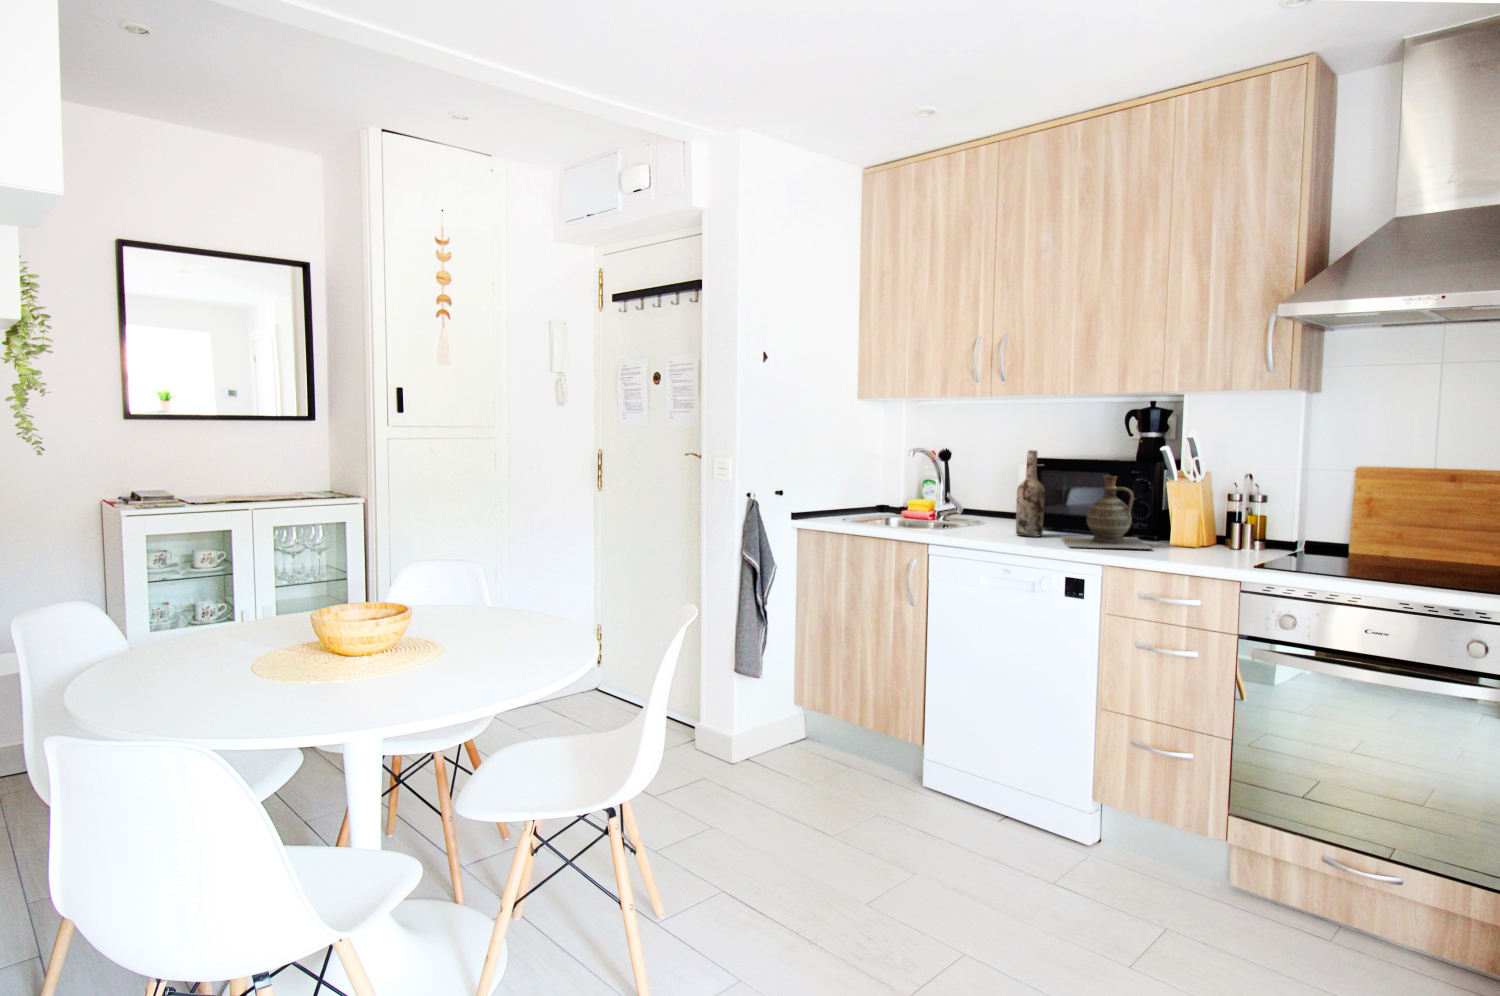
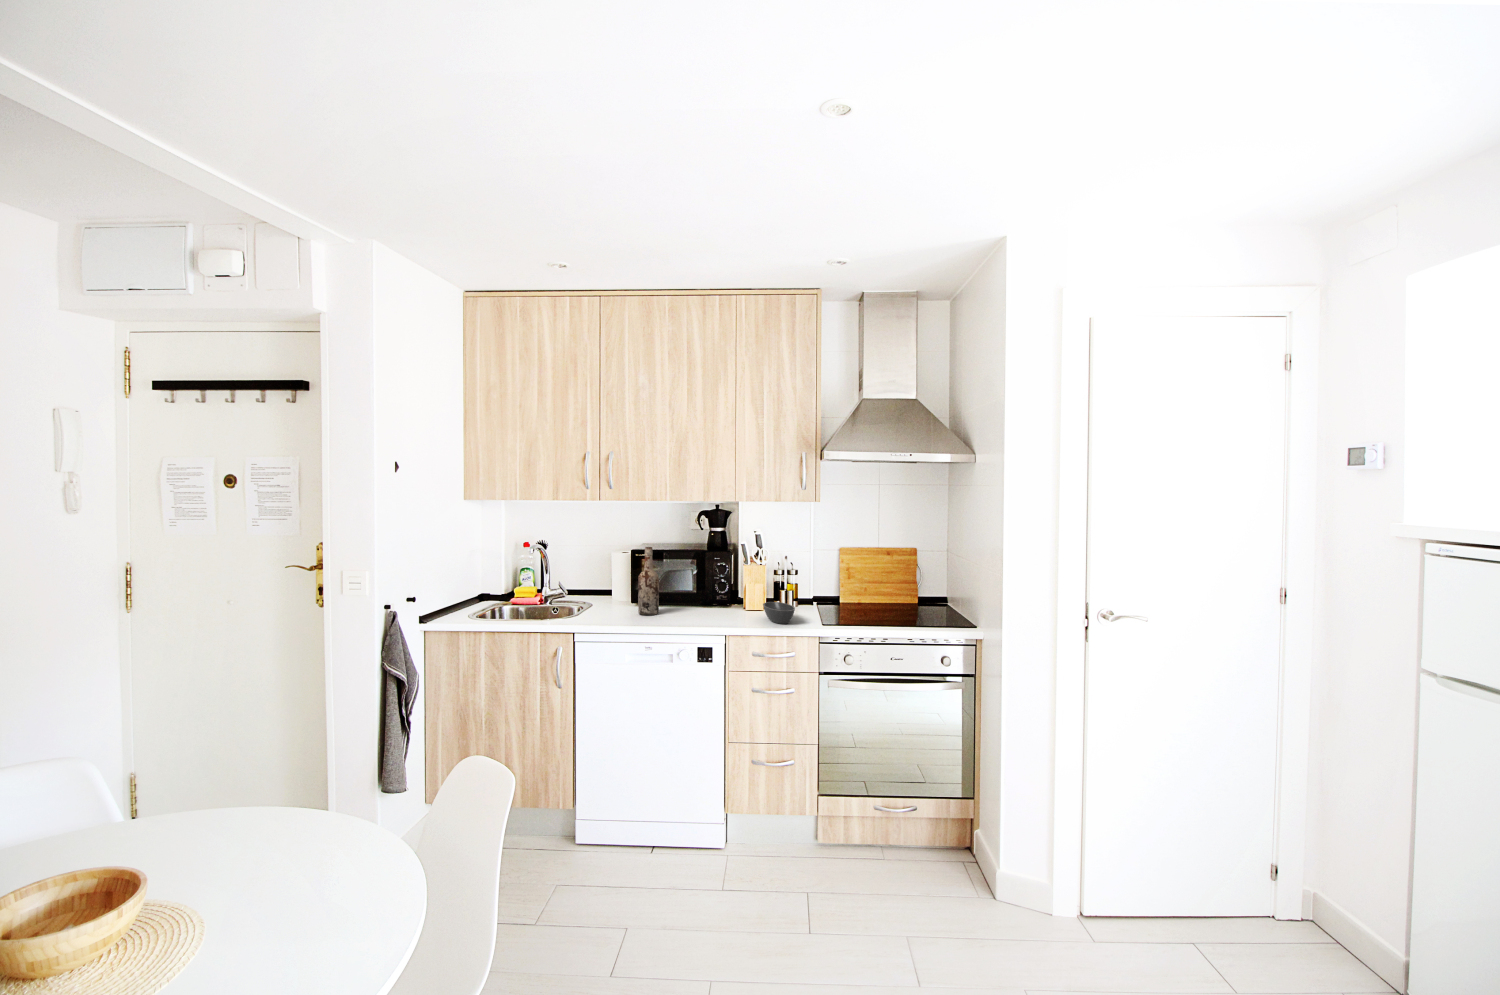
ceramic jug: present [1061,475,1151,549] -> none [673,564,745,623]
bowl: none [1176,533,1222,561] -> present [763,602,795,624]

